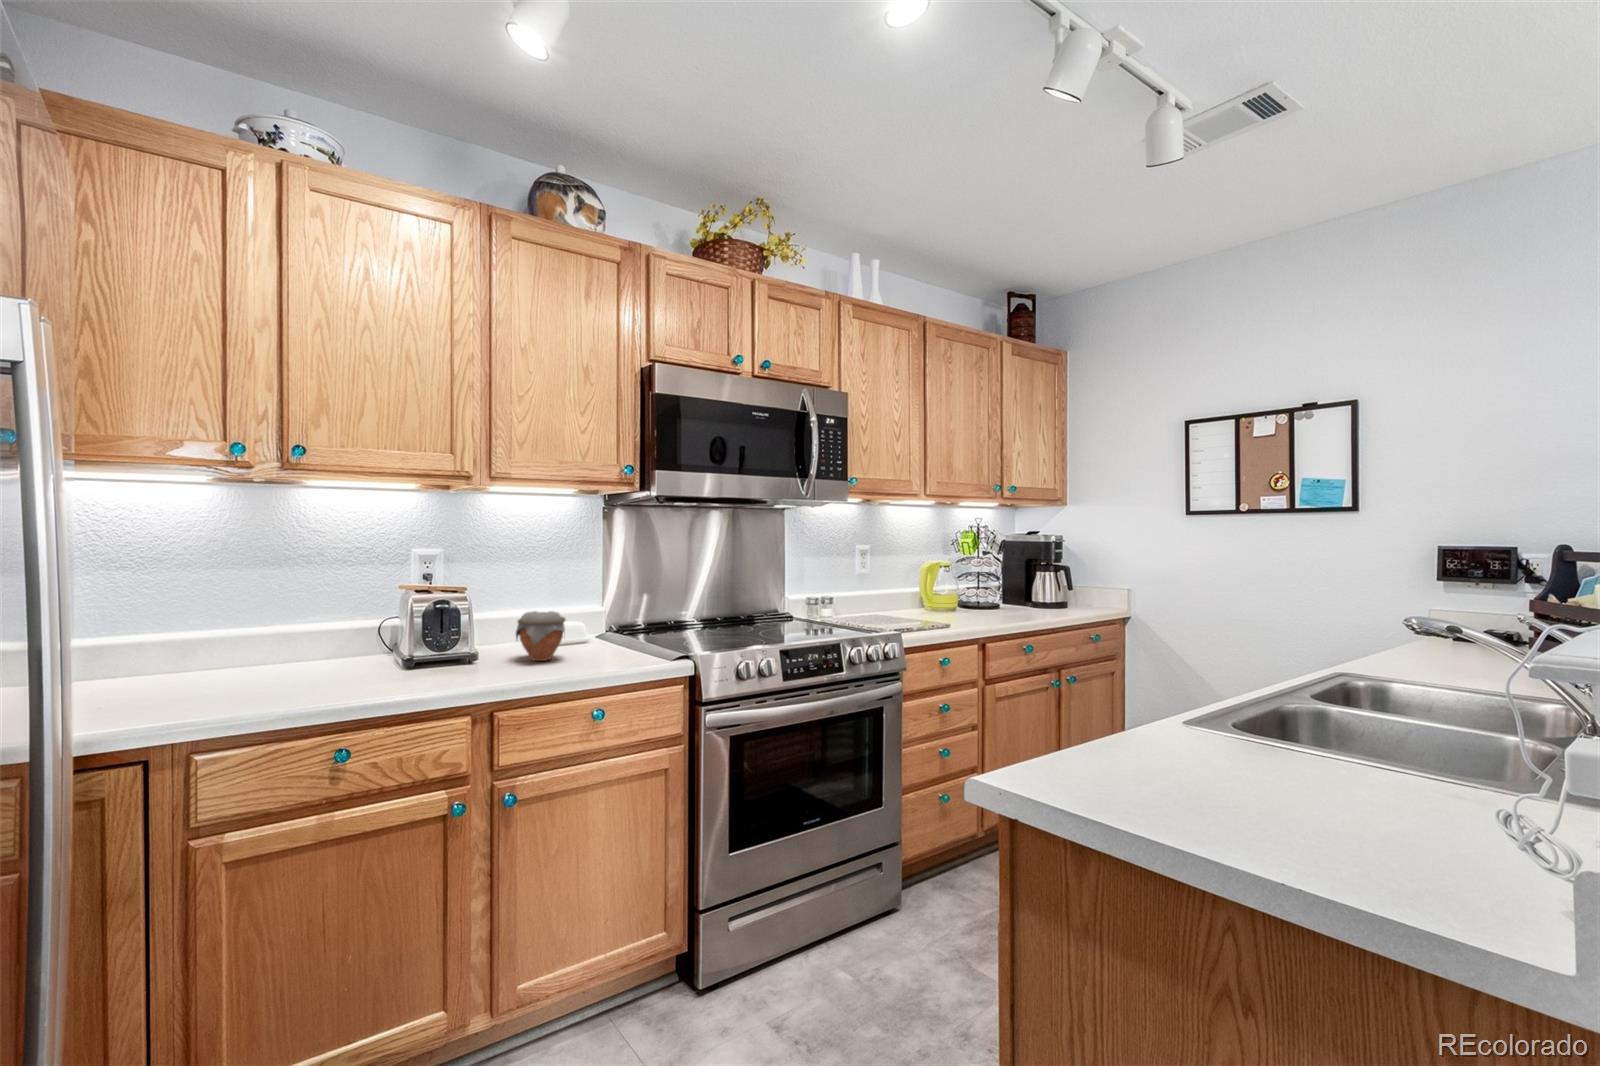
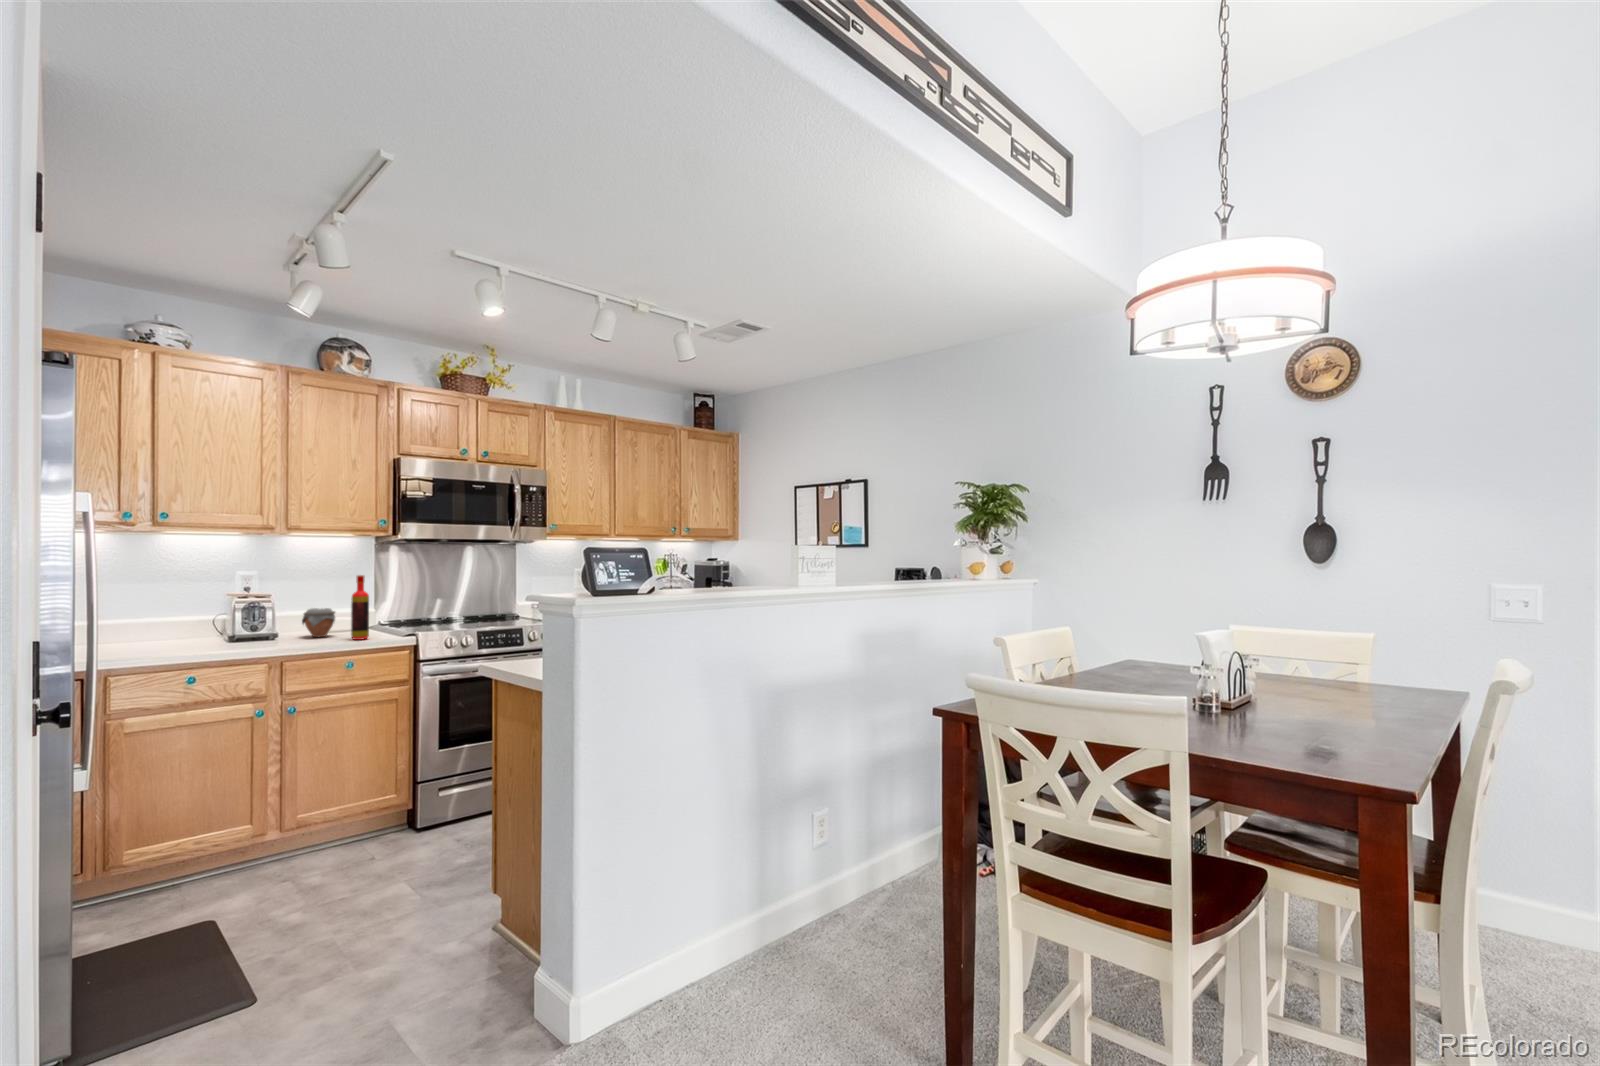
bottle: none [595,558,621,669] -> present [351,575,369,640]

